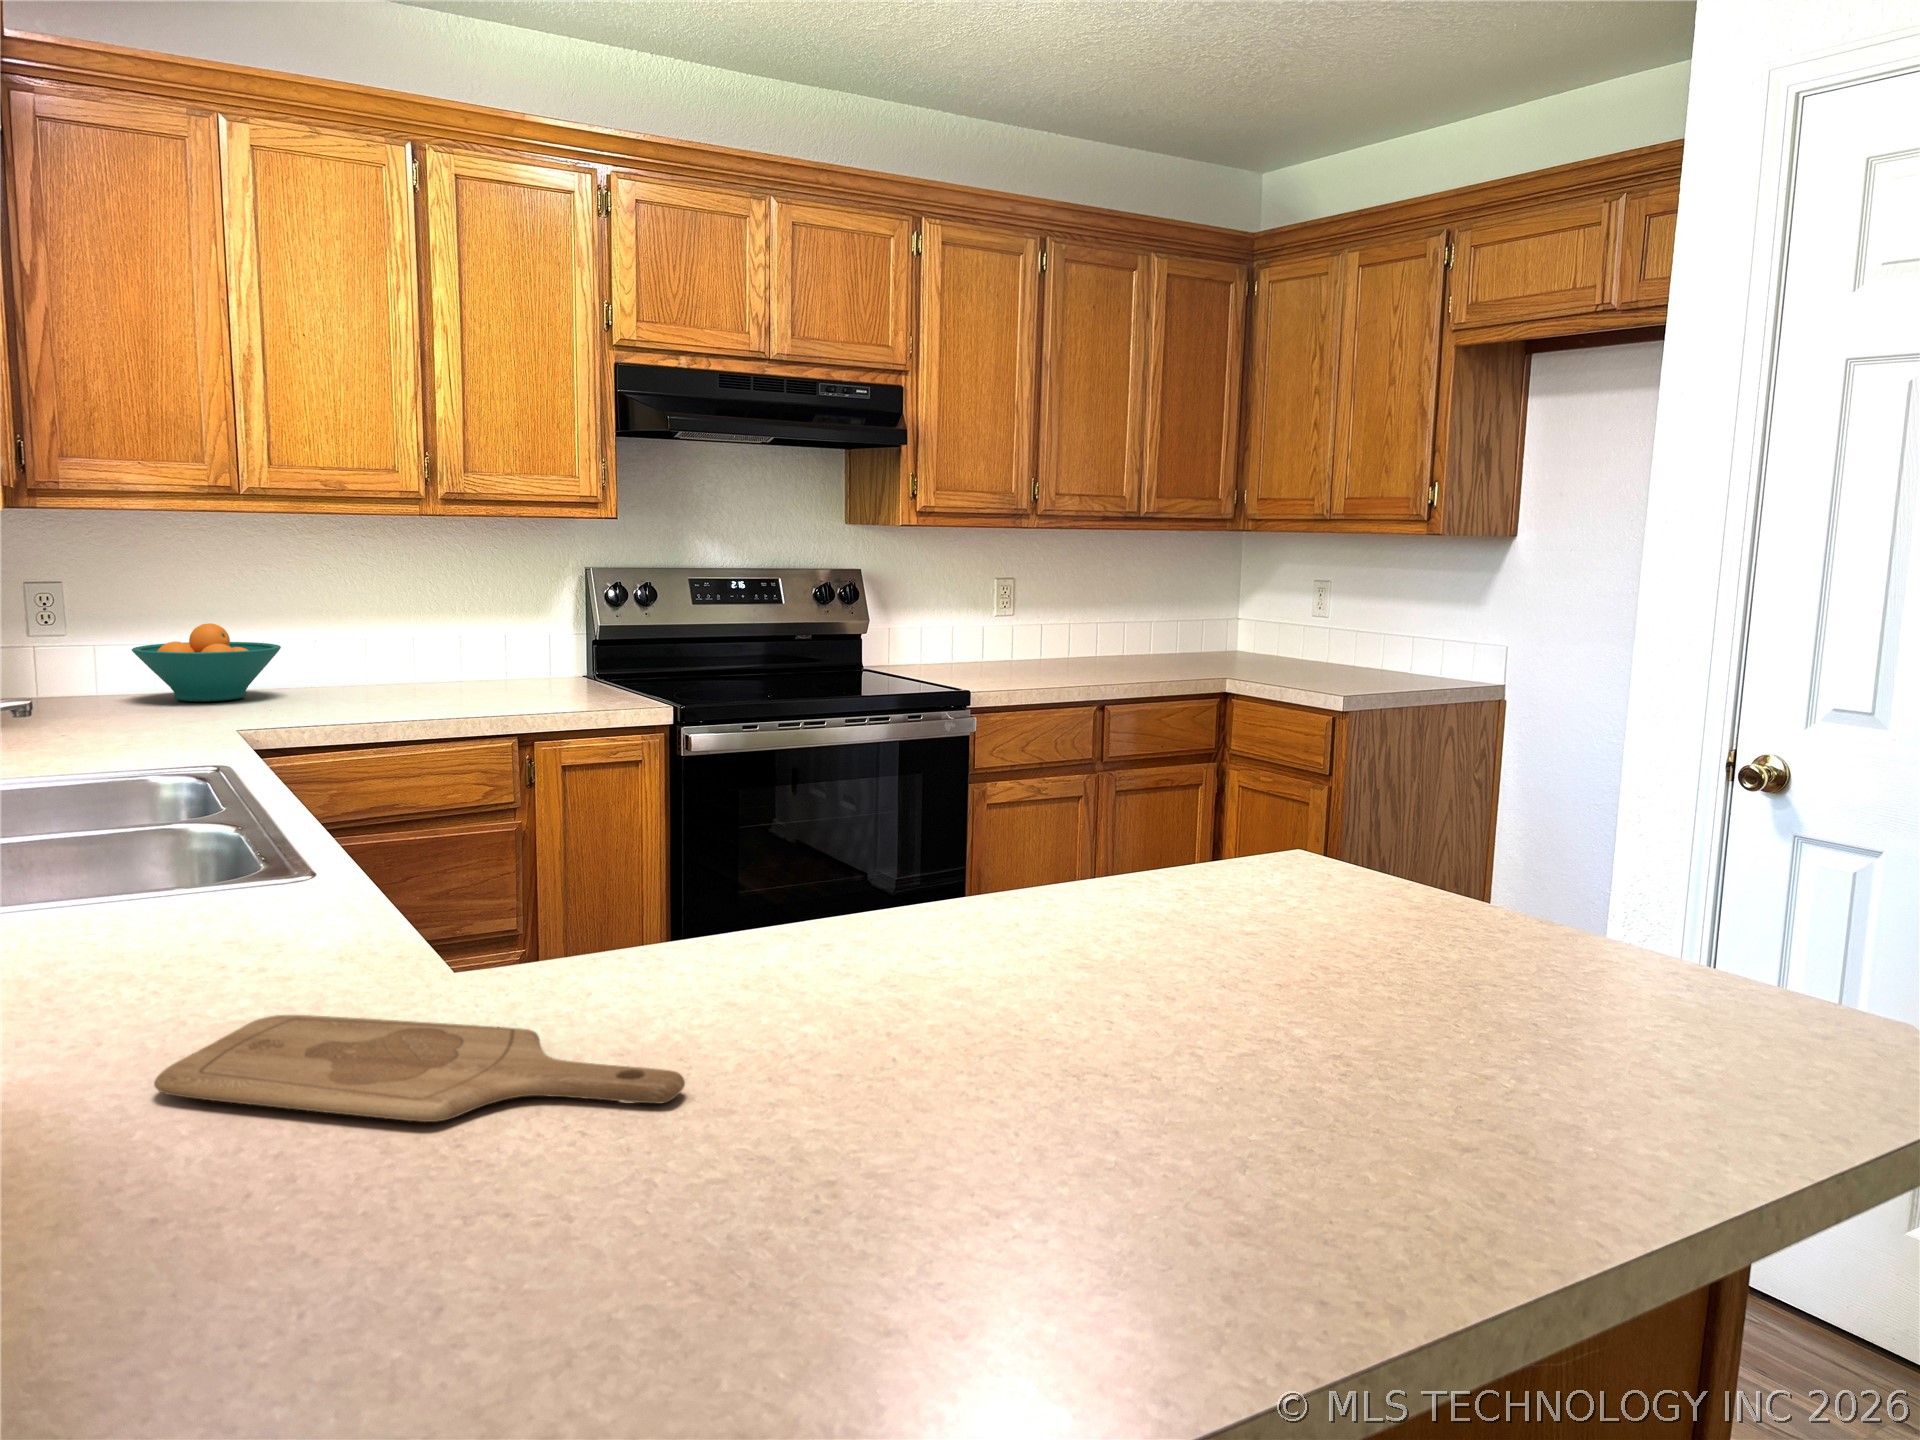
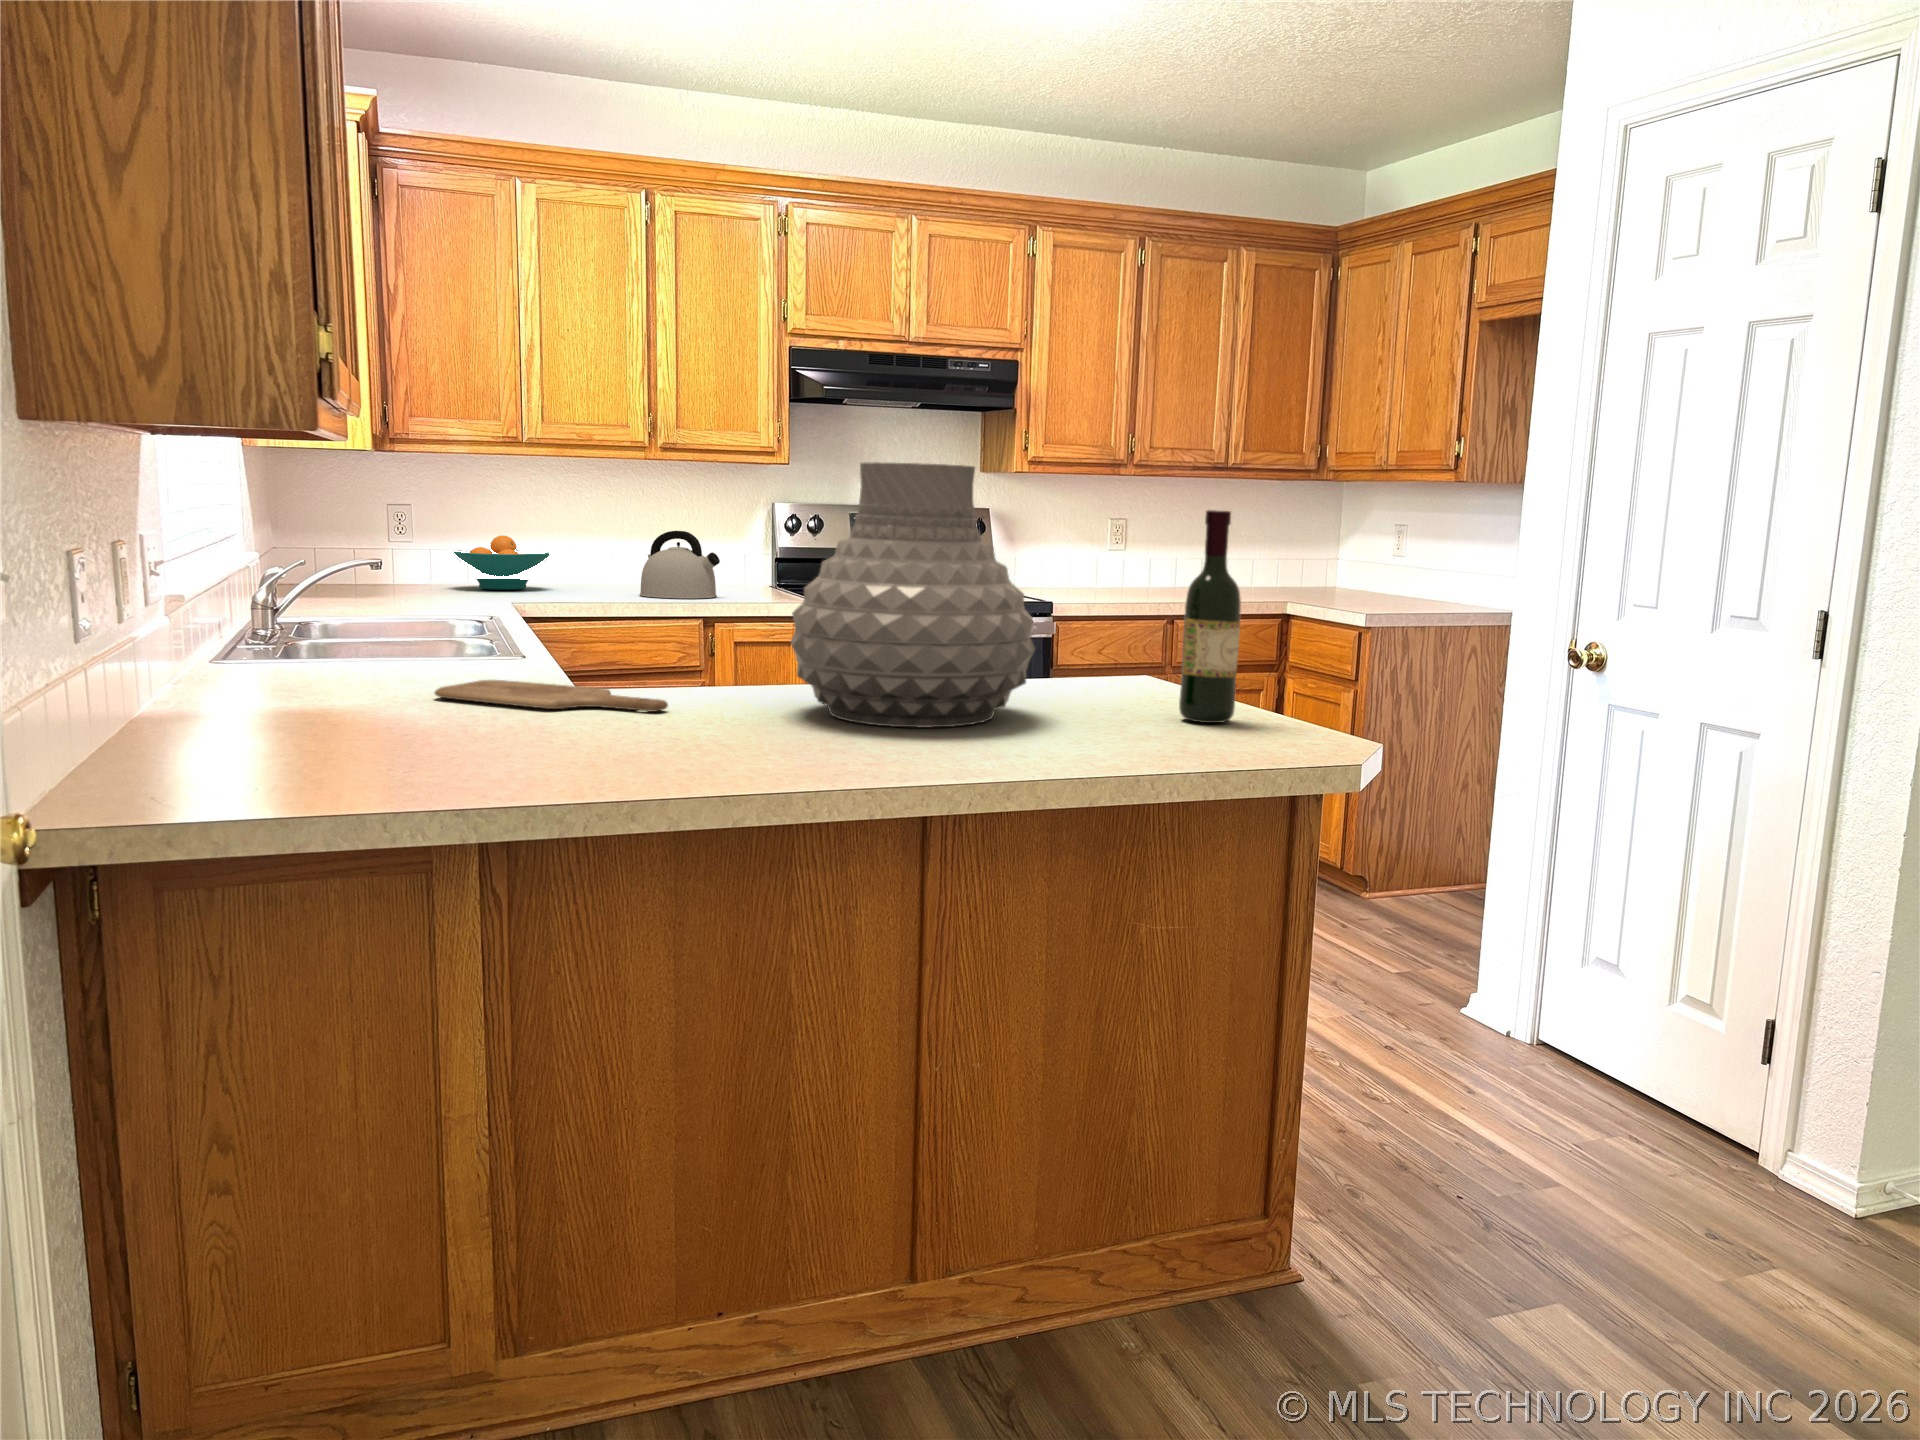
vase: none [917,580,1388,1111] -> present [791,462,1035,727]
kettle: none [418,613,534,707] -> present [640,531,720,599]
wine bottle: none [1565,651,1685,1019] -> present [1179,510,1241,723]

